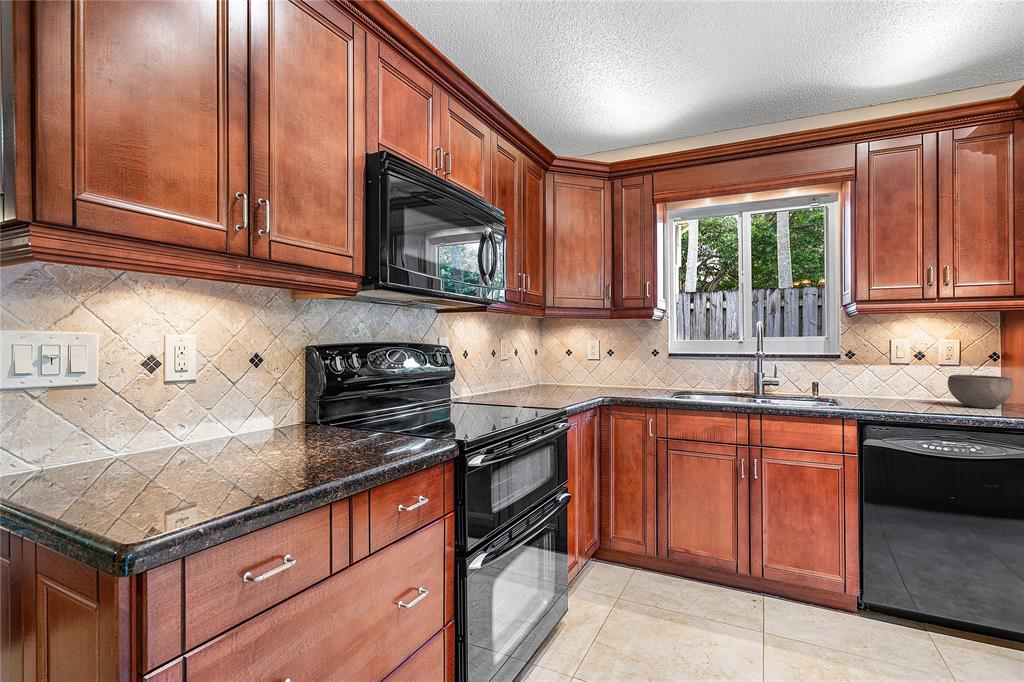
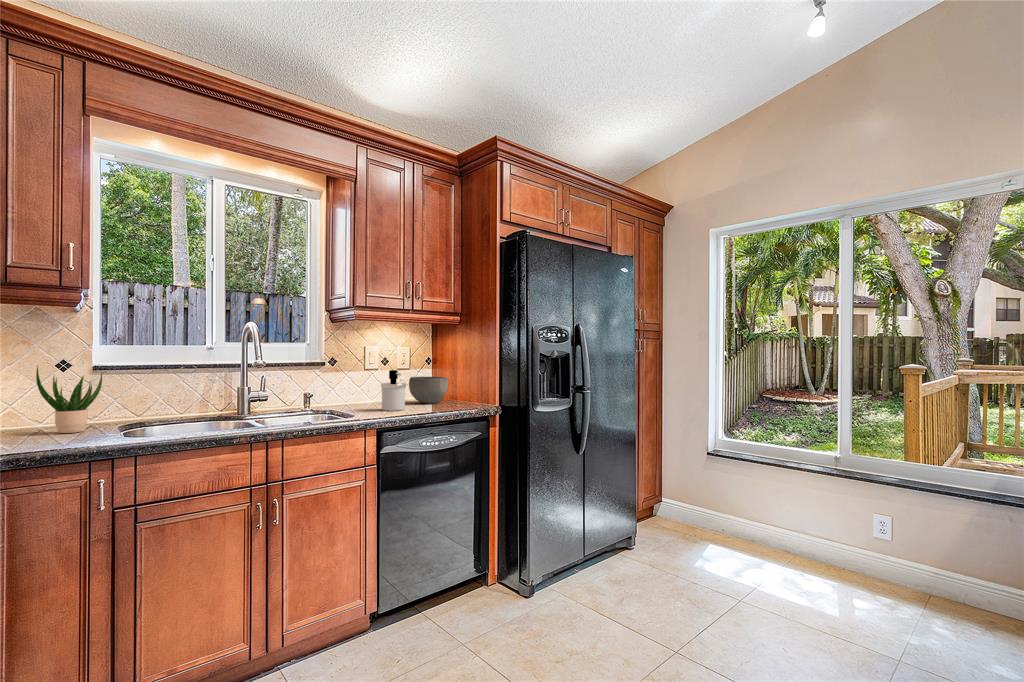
potted plant: none [637,352,667,392] -> present [36,366,102,433]
soap dispenser: none [888,365,921,408] -> present [381,370,406,411]

